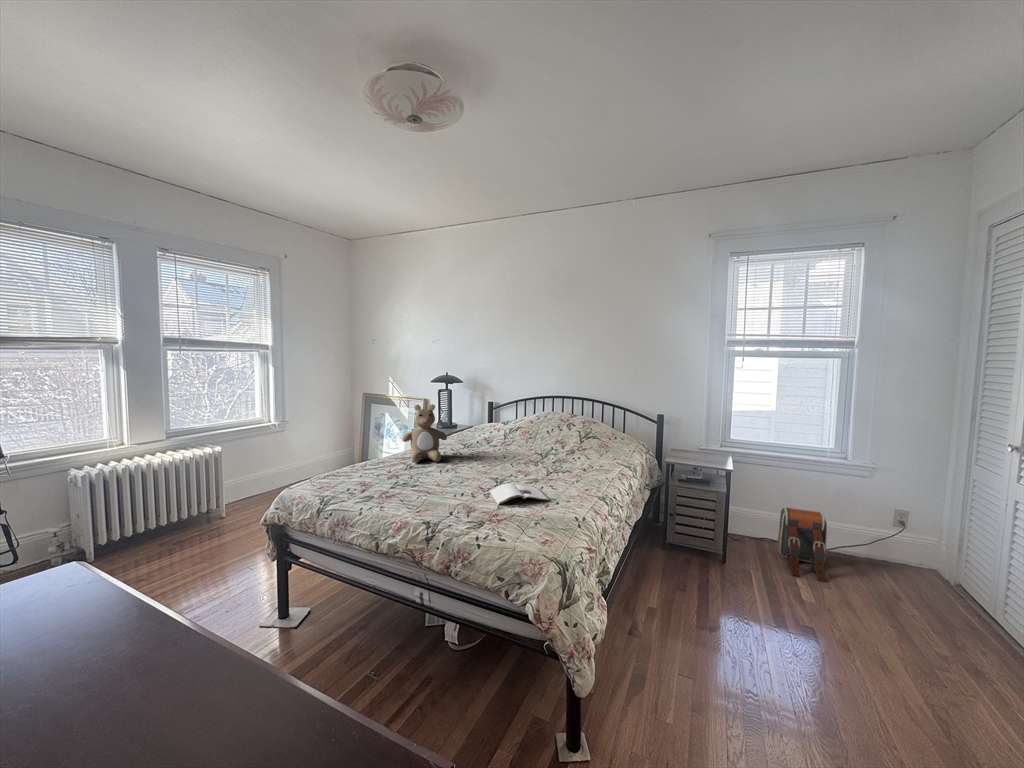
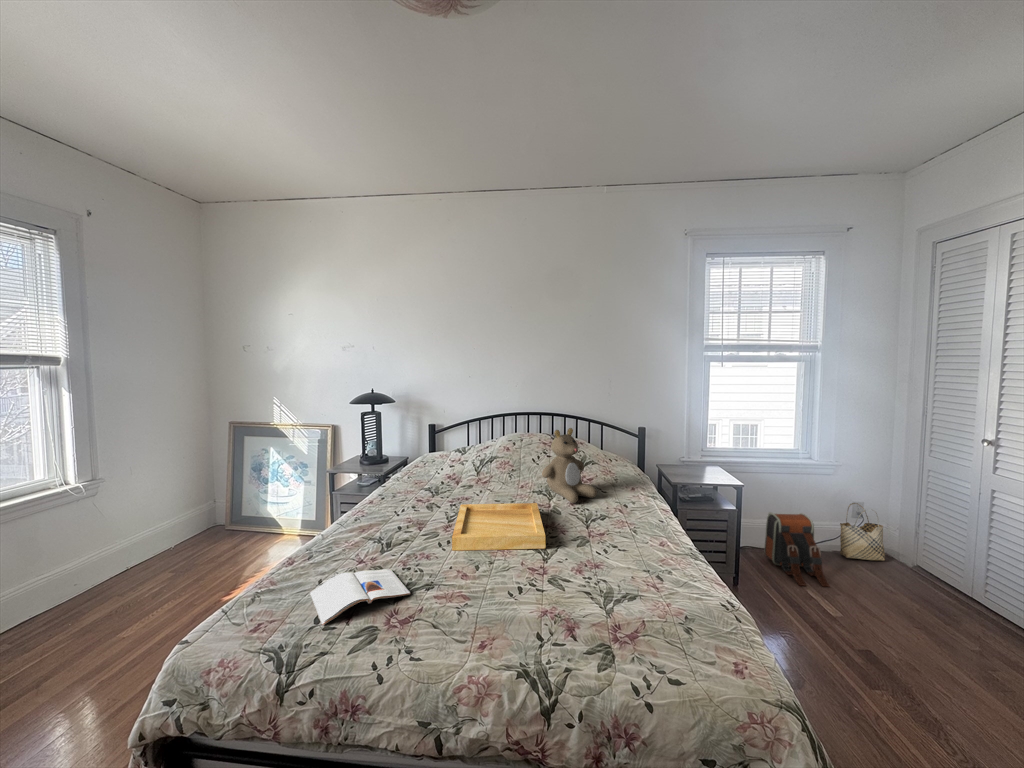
teddy bear: present [402,404,447,463] -> present [542,428,597,503]
tray: none [445,453,523,482] -> present [452,503,546,551]
magazine: present [490,483,549,505] -> present [310,569,410,625]
woven basket: none [872,510,926,575] -> present [840,503,885,561]

